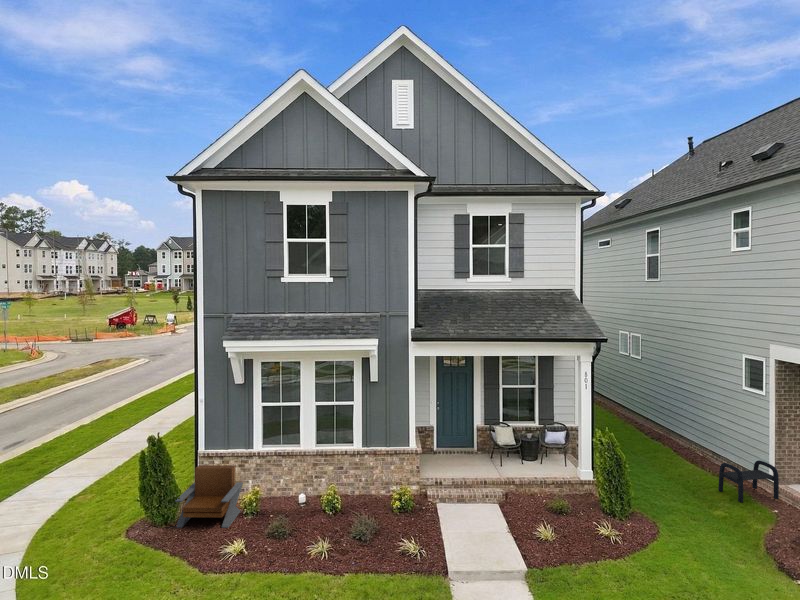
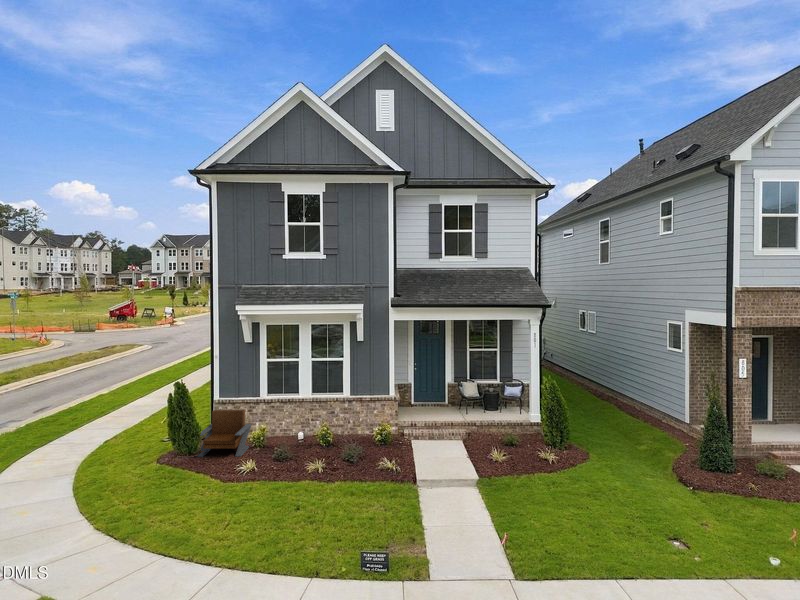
bench: present [718,460,779,502] -> none [645,407,692,439]

